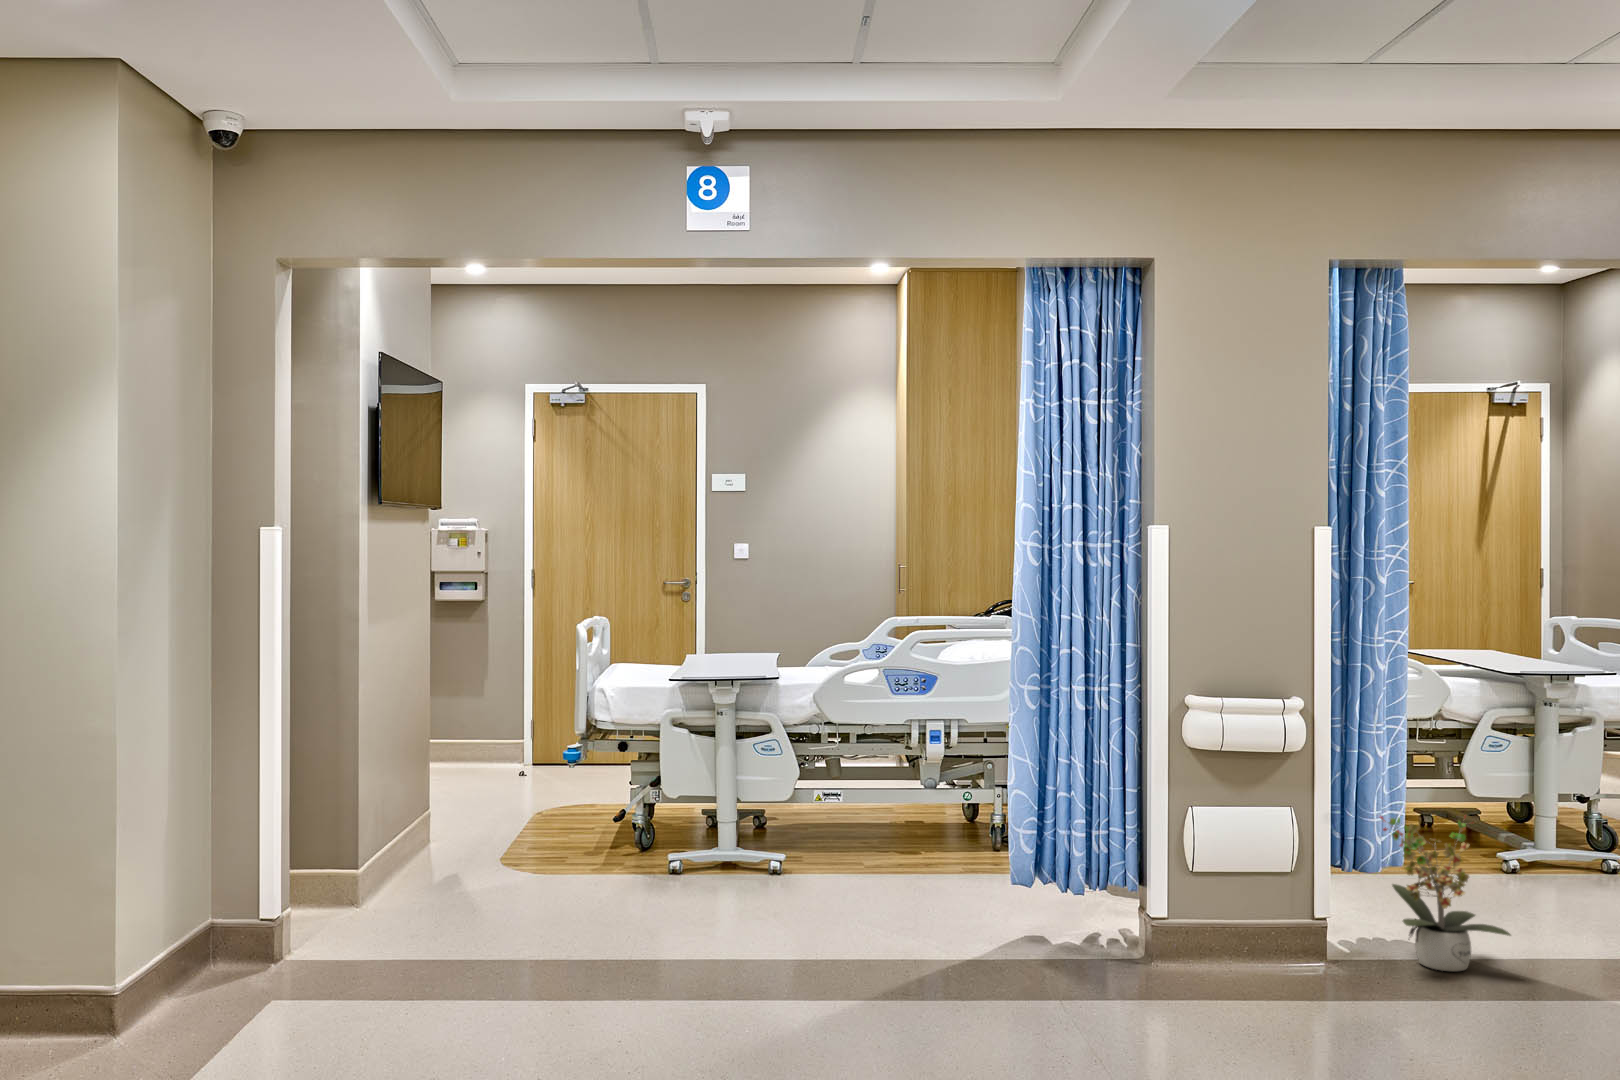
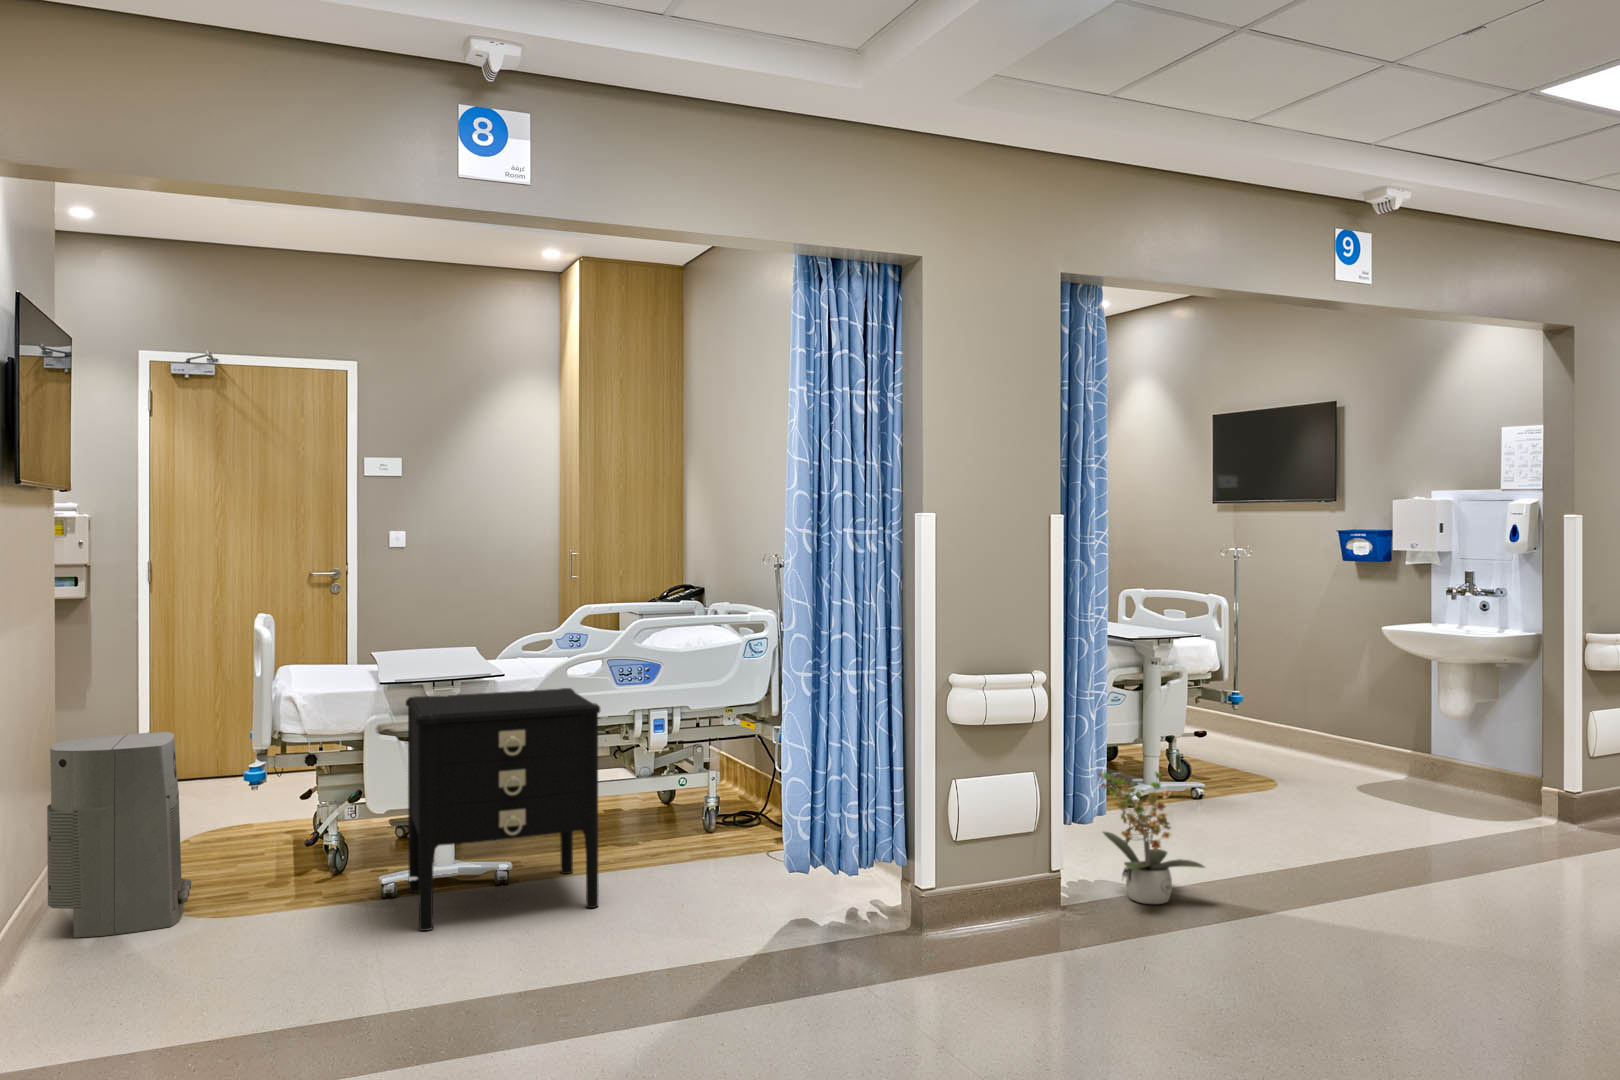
nightstand: none [684,694,852,905] -> present [406,688,600,931]
air purifier: none [412,714,521,879] -> present [47,732,191,938]

